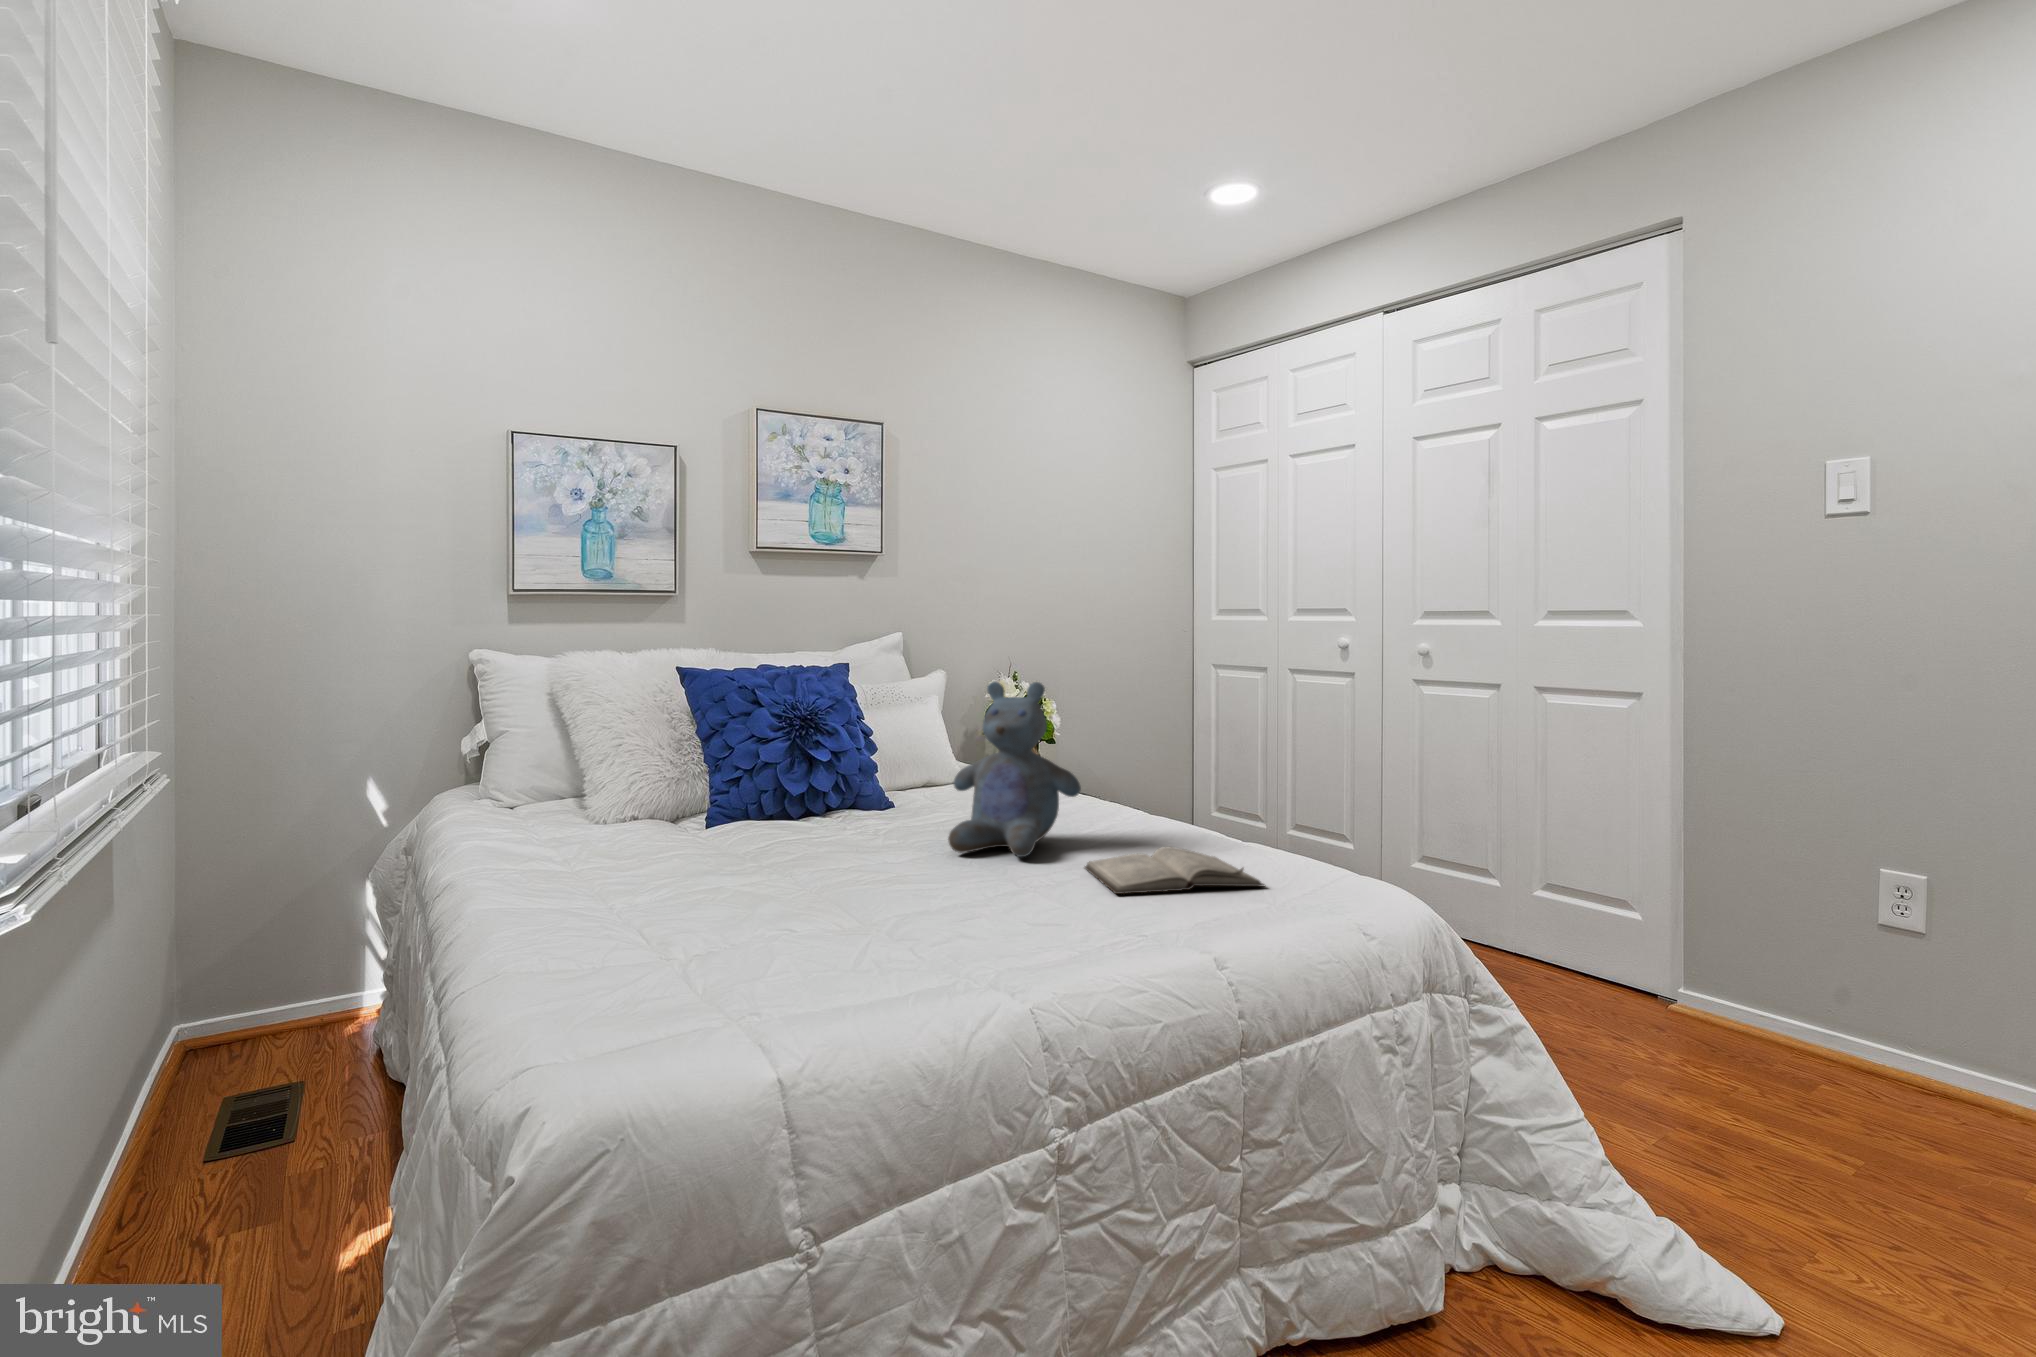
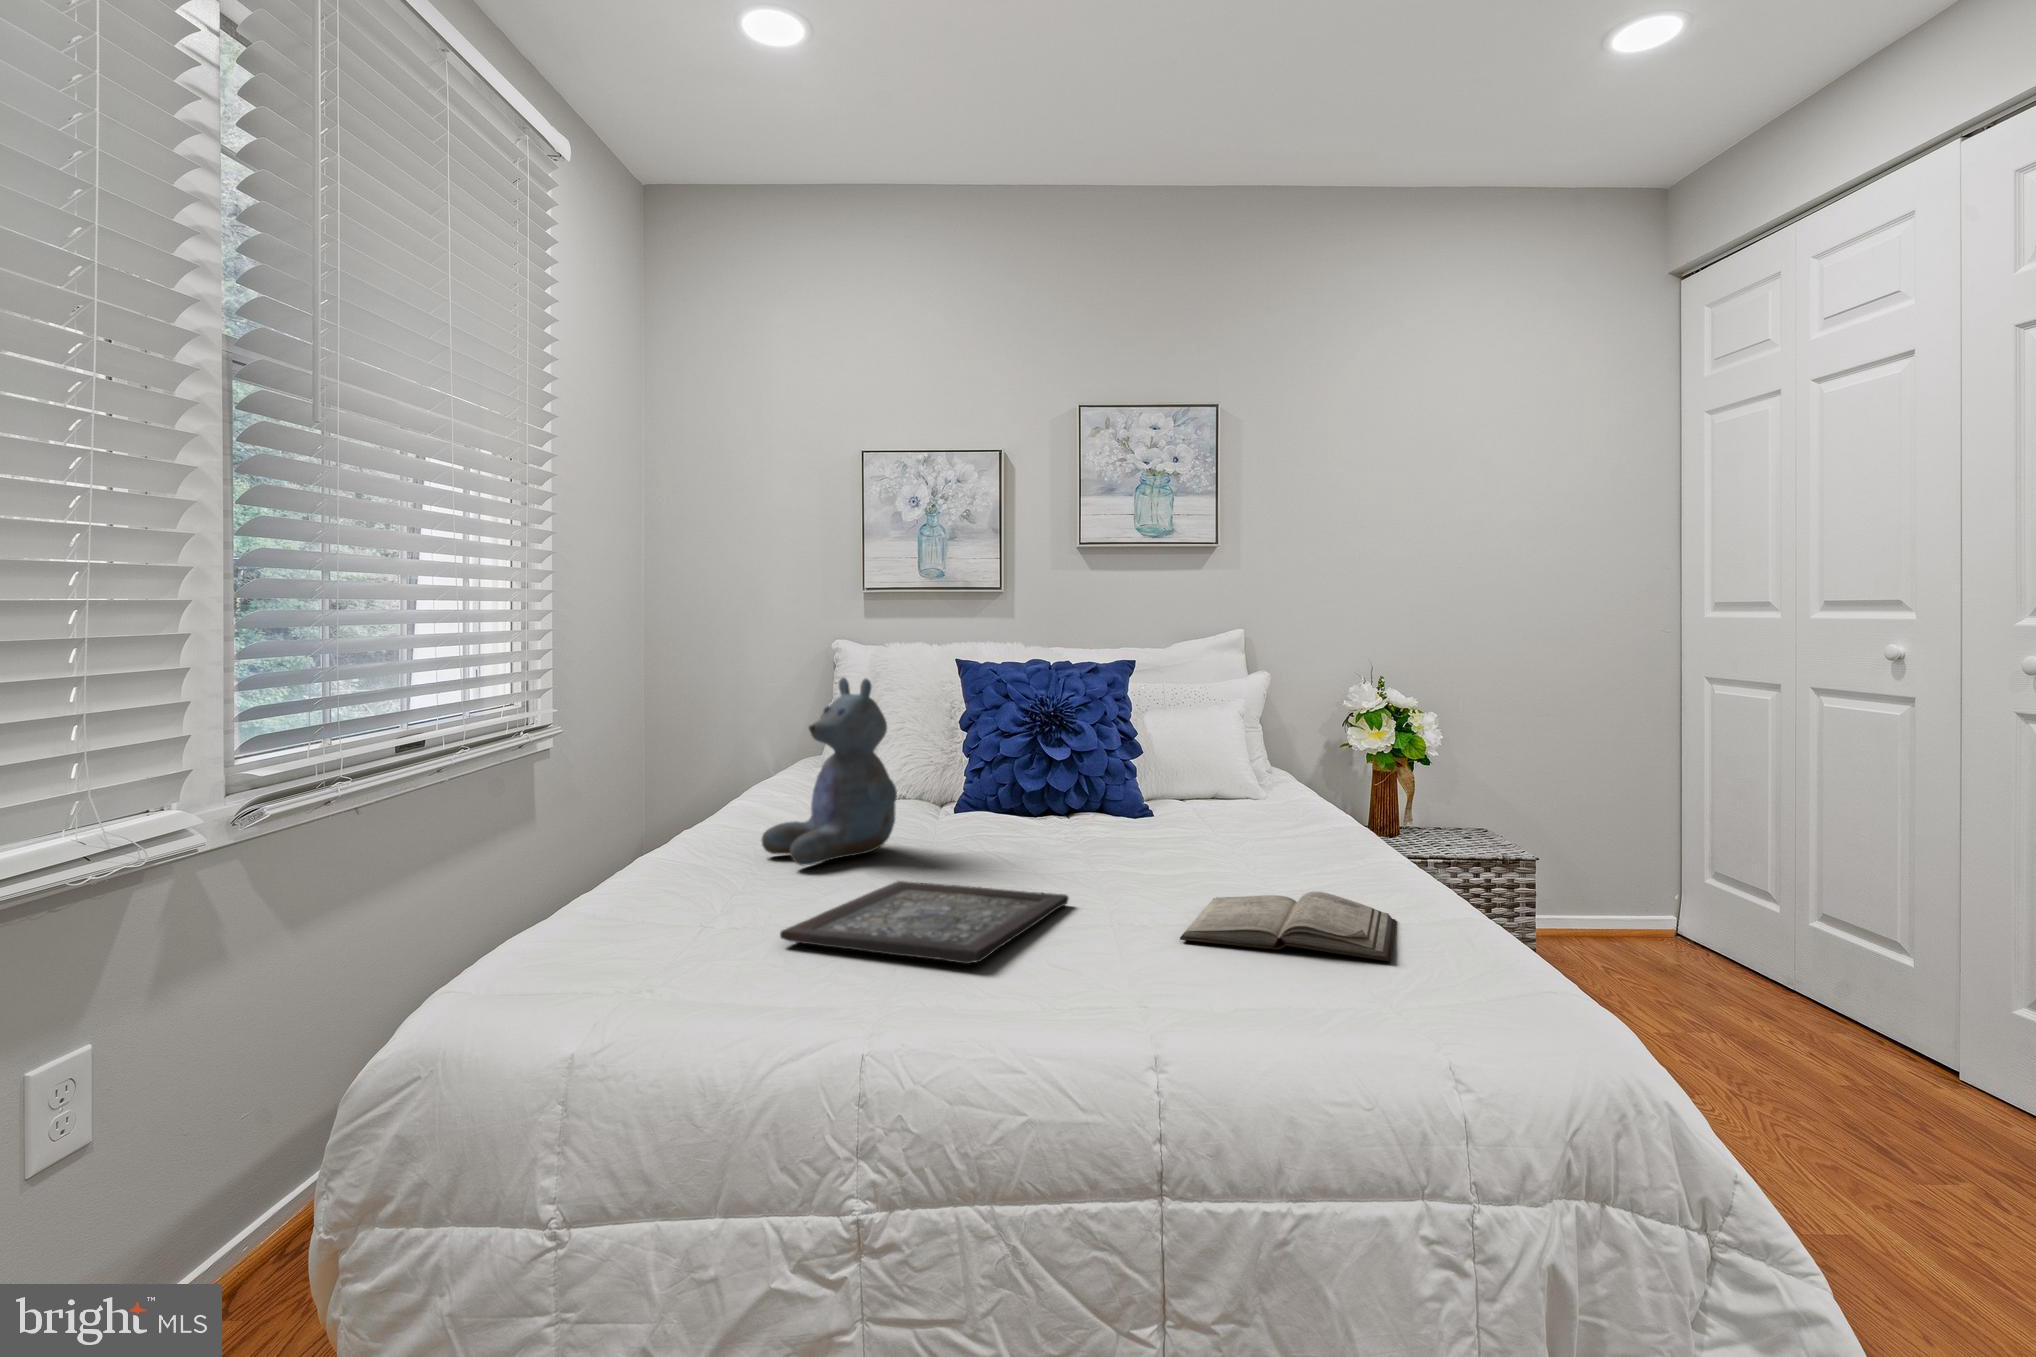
stuffed bear: present [948,682,1081,857] -> present [761,677,897,865]
tray: none [807,874,1016,945] -> present [780,881,1069,964]

